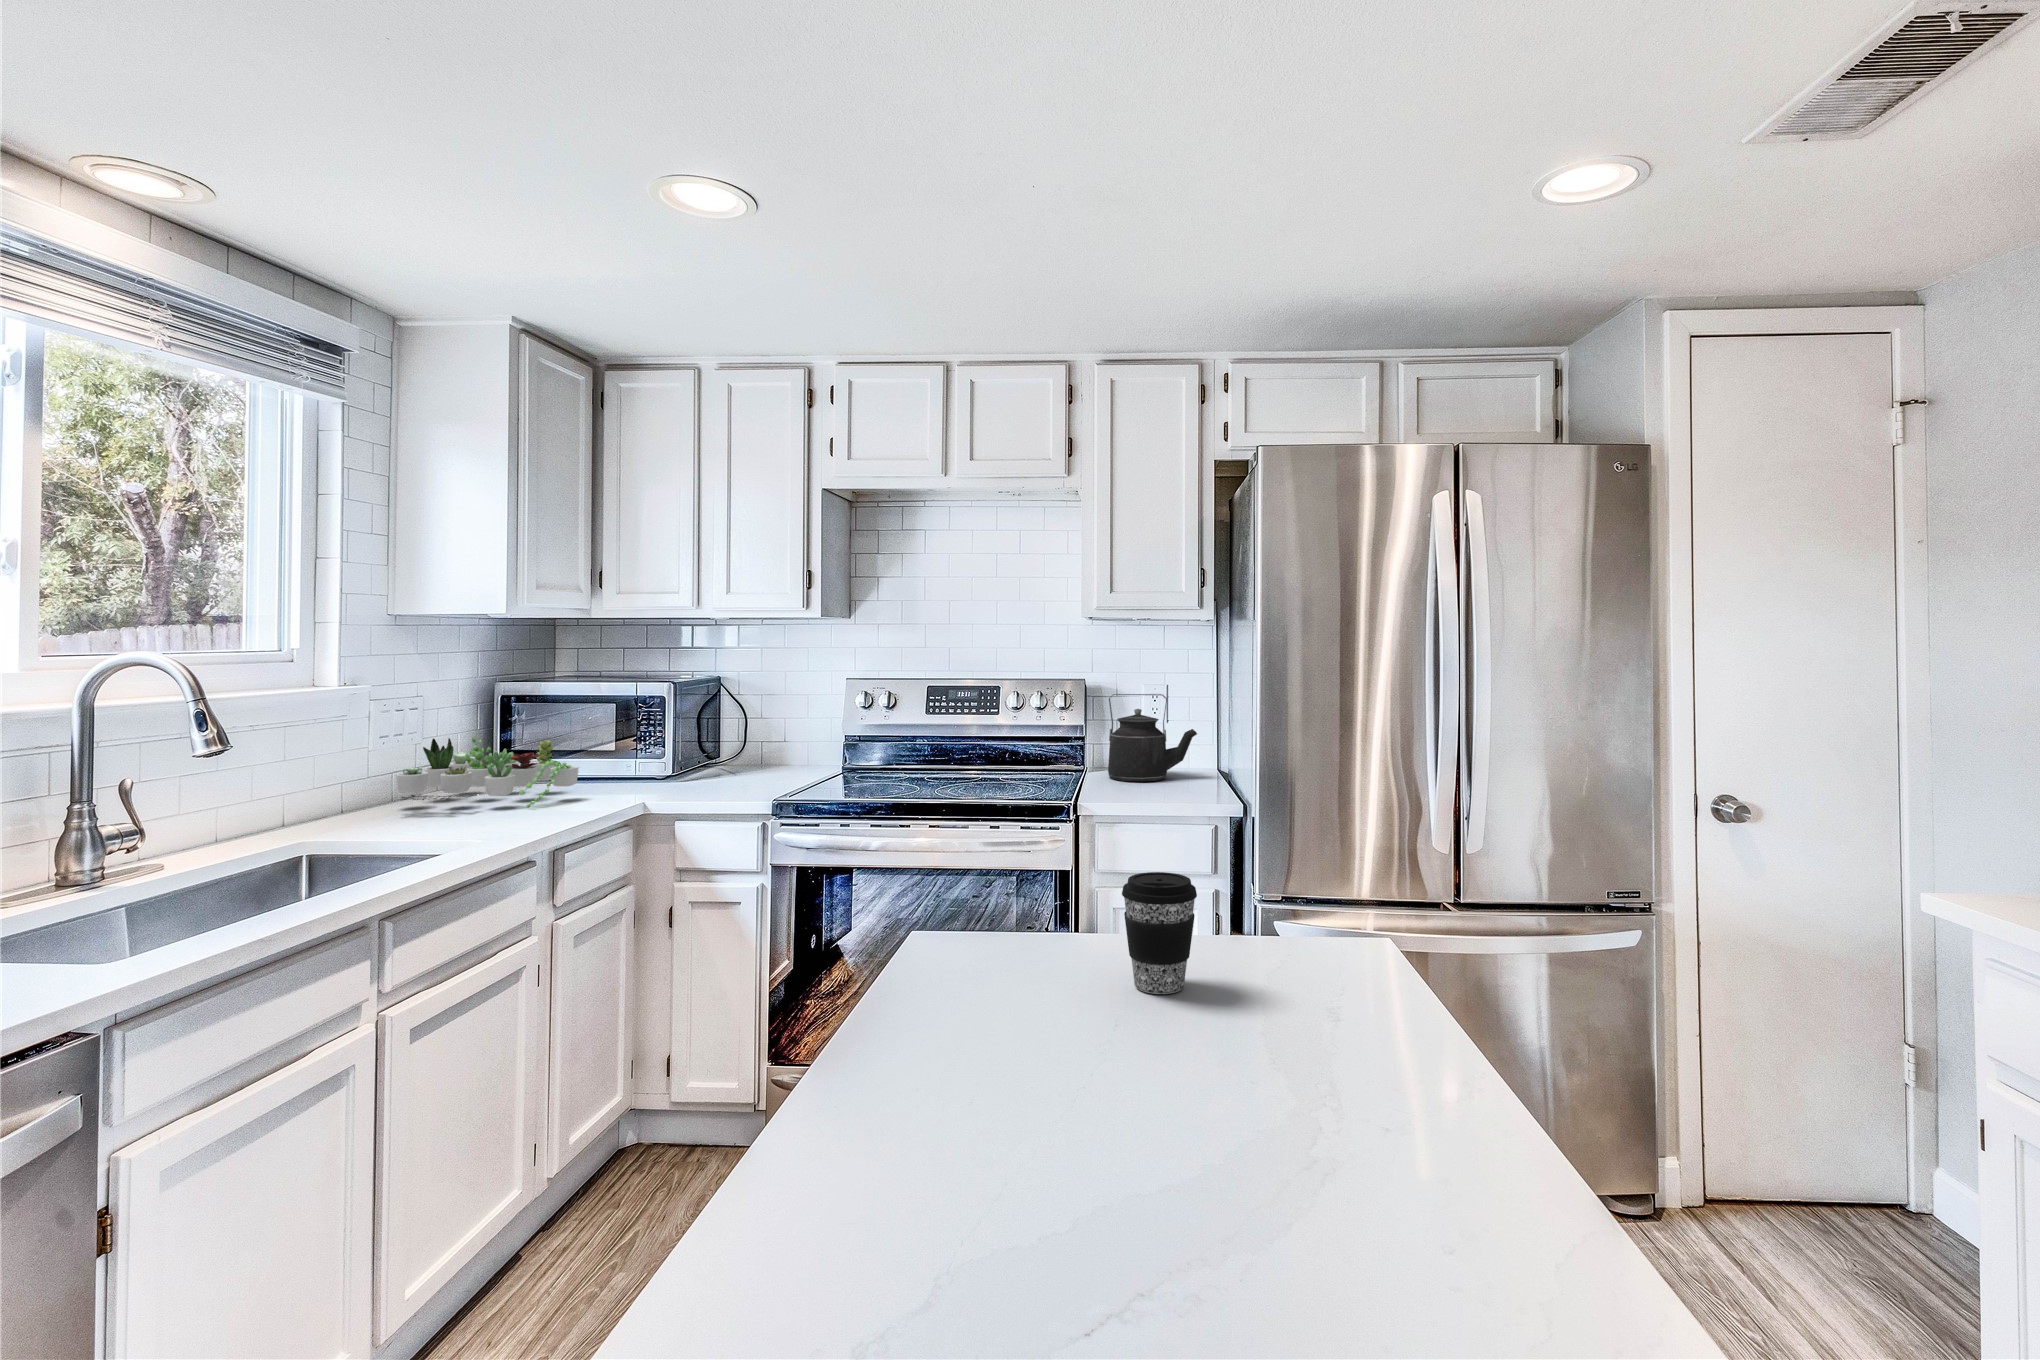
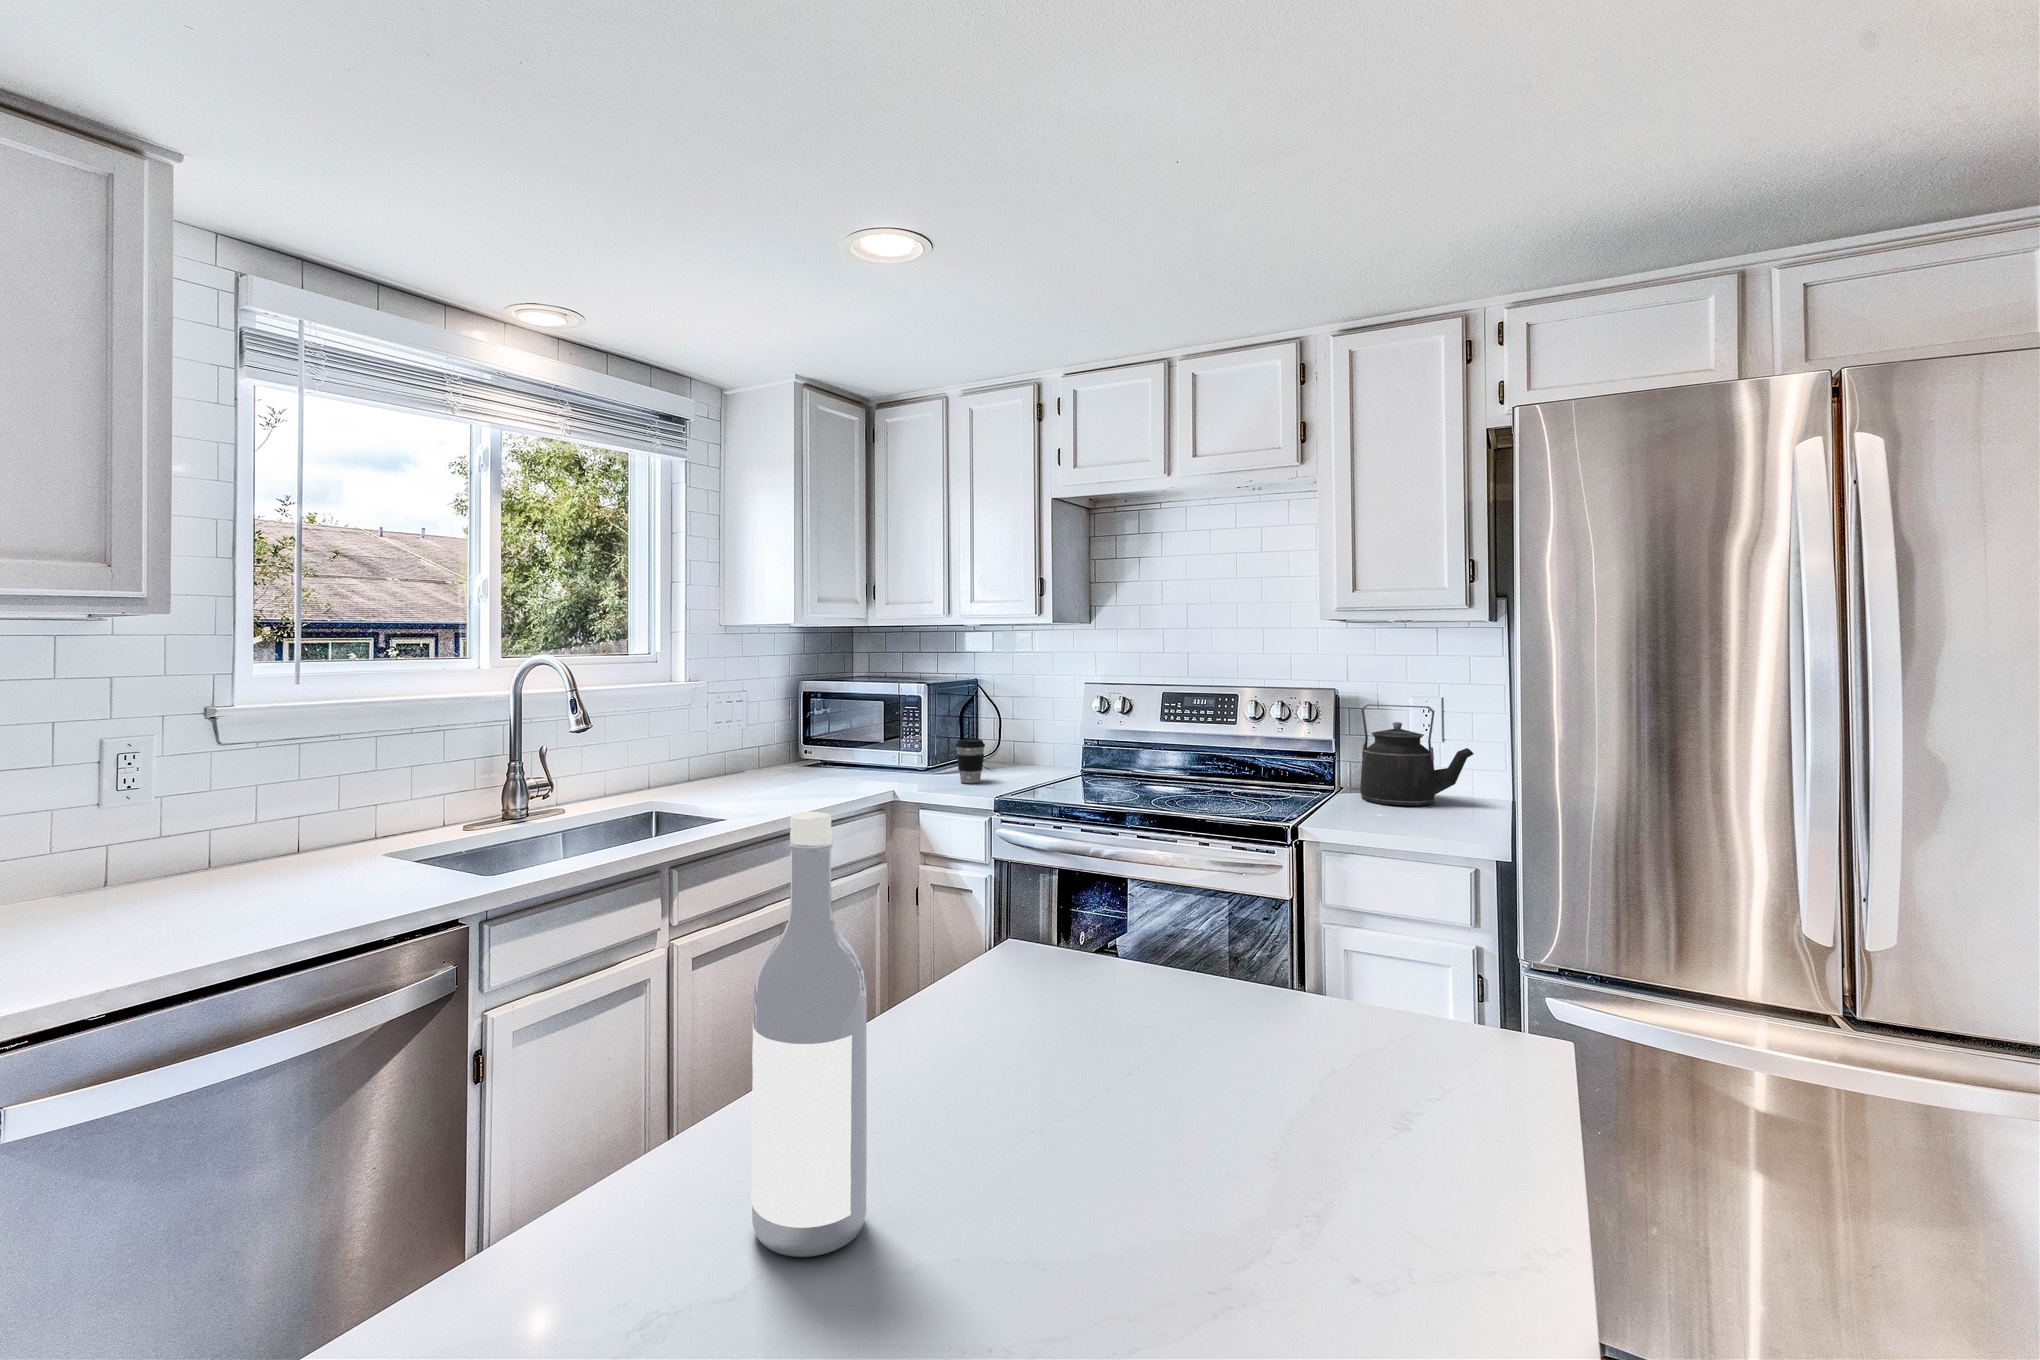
succulent plant: present [396,734,579,808] -> none [706,721,848,787]
wine bottle: none [900,802,1019,1270] -> present [751,812,867,1257]
coffee cup: present [1122,872,1197,994] -> present [956,739,985,783]

